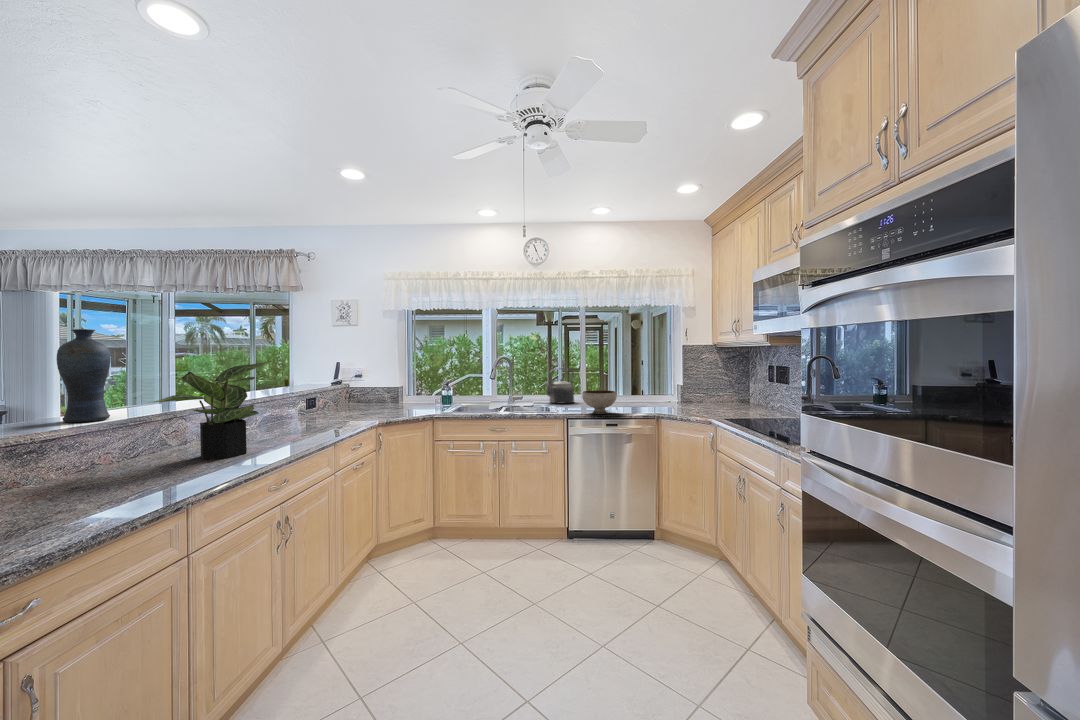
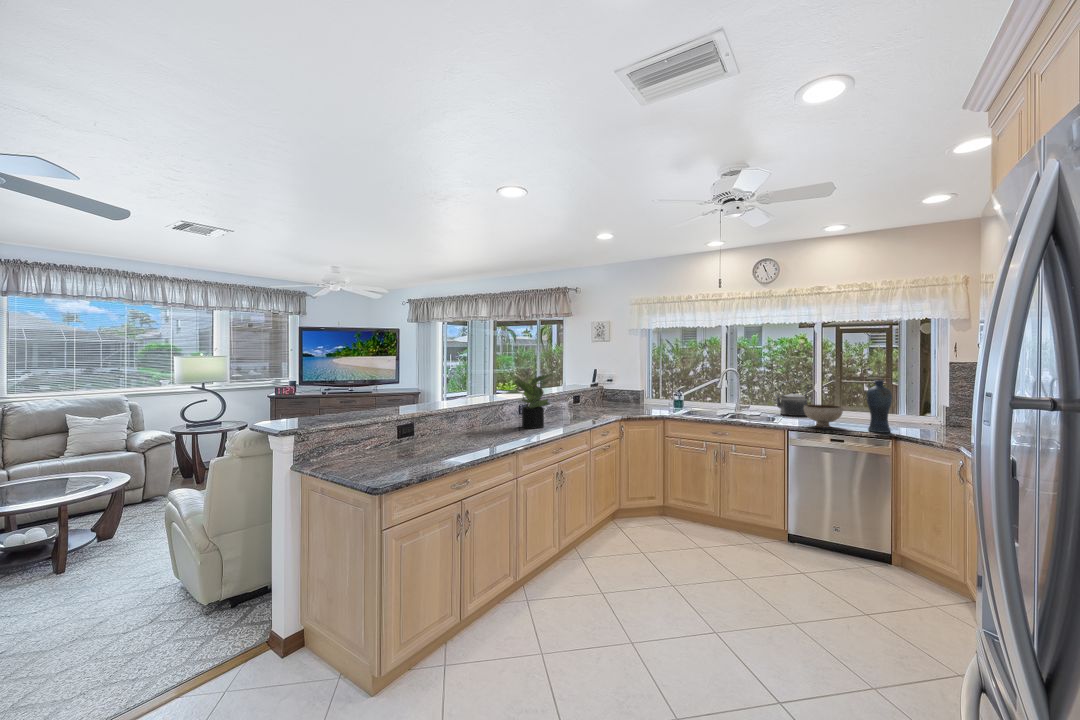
vase: present [57,329,111,422] -> present [867,380,892,433]

